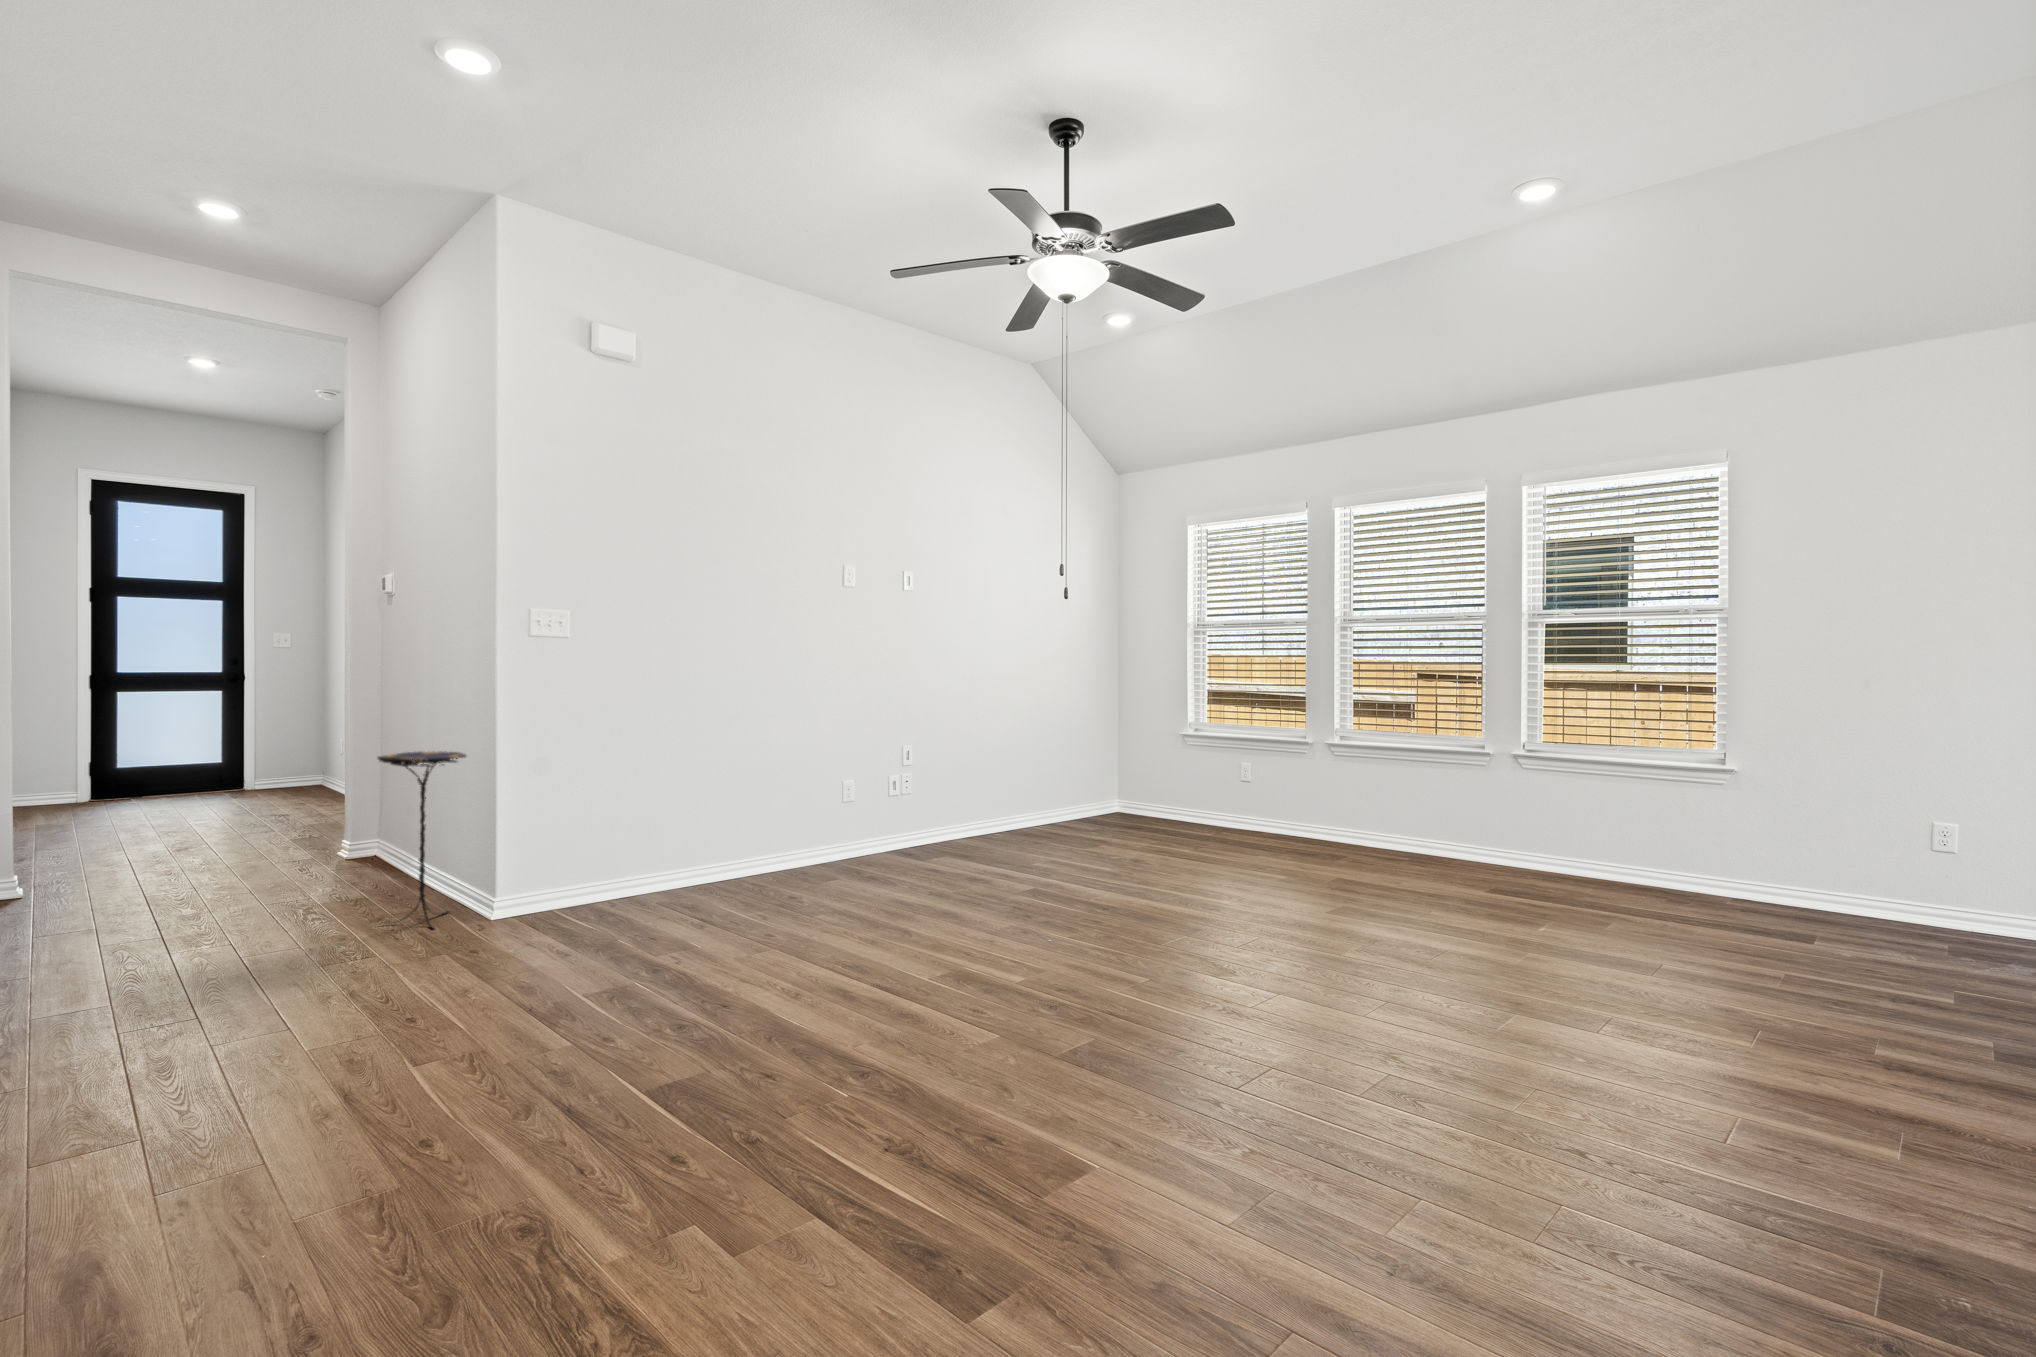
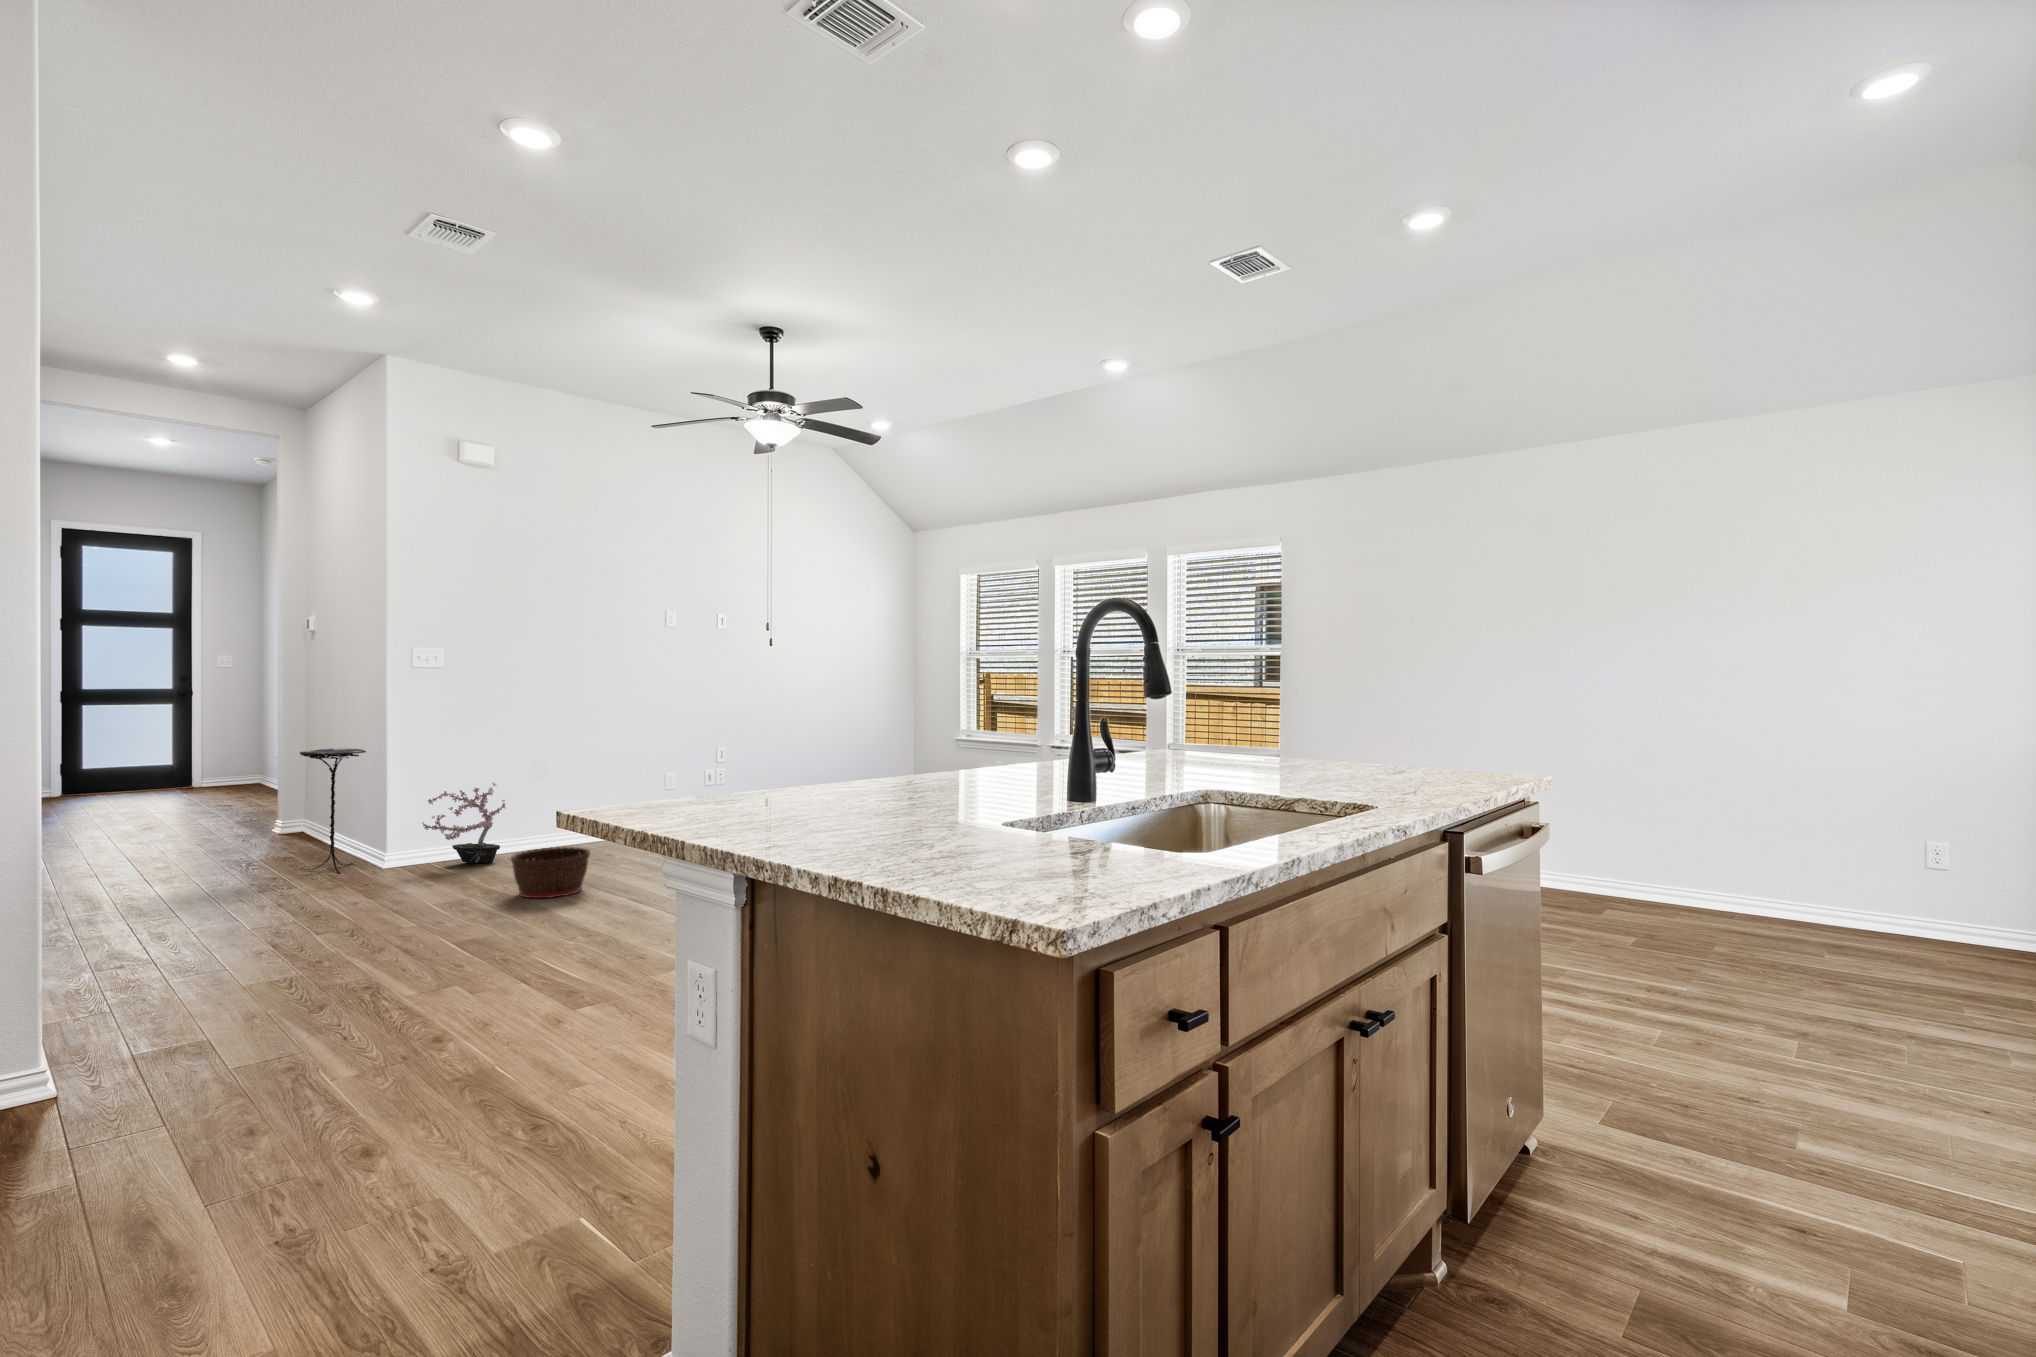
potted plant: none [545,796,659,914] -> present [422,782,506,863]
basket: none [690,901,803,985] -> present [511,847,590,898]

